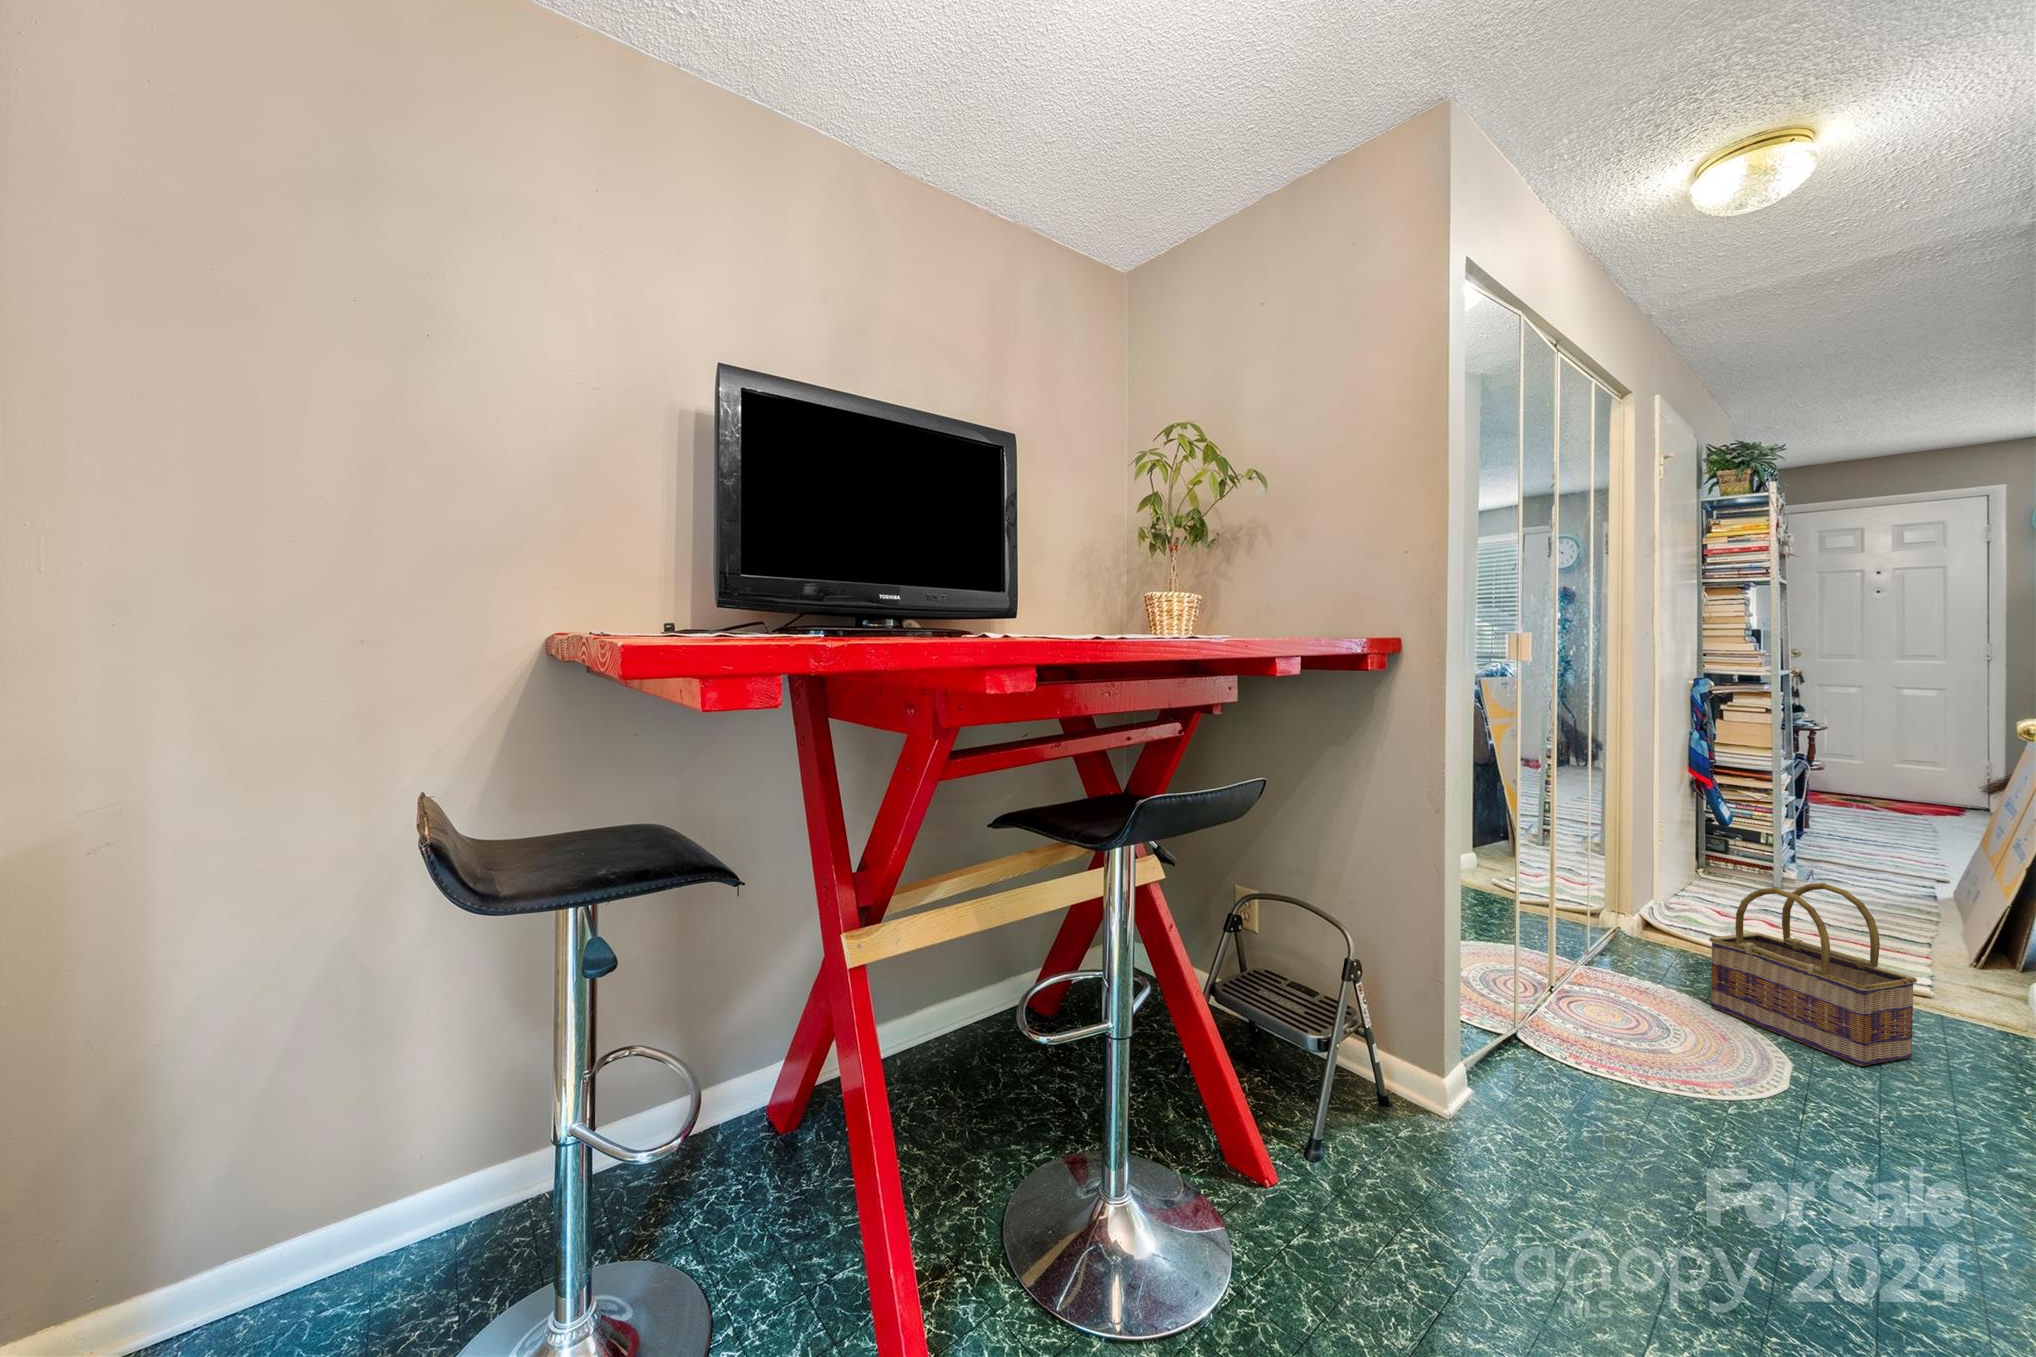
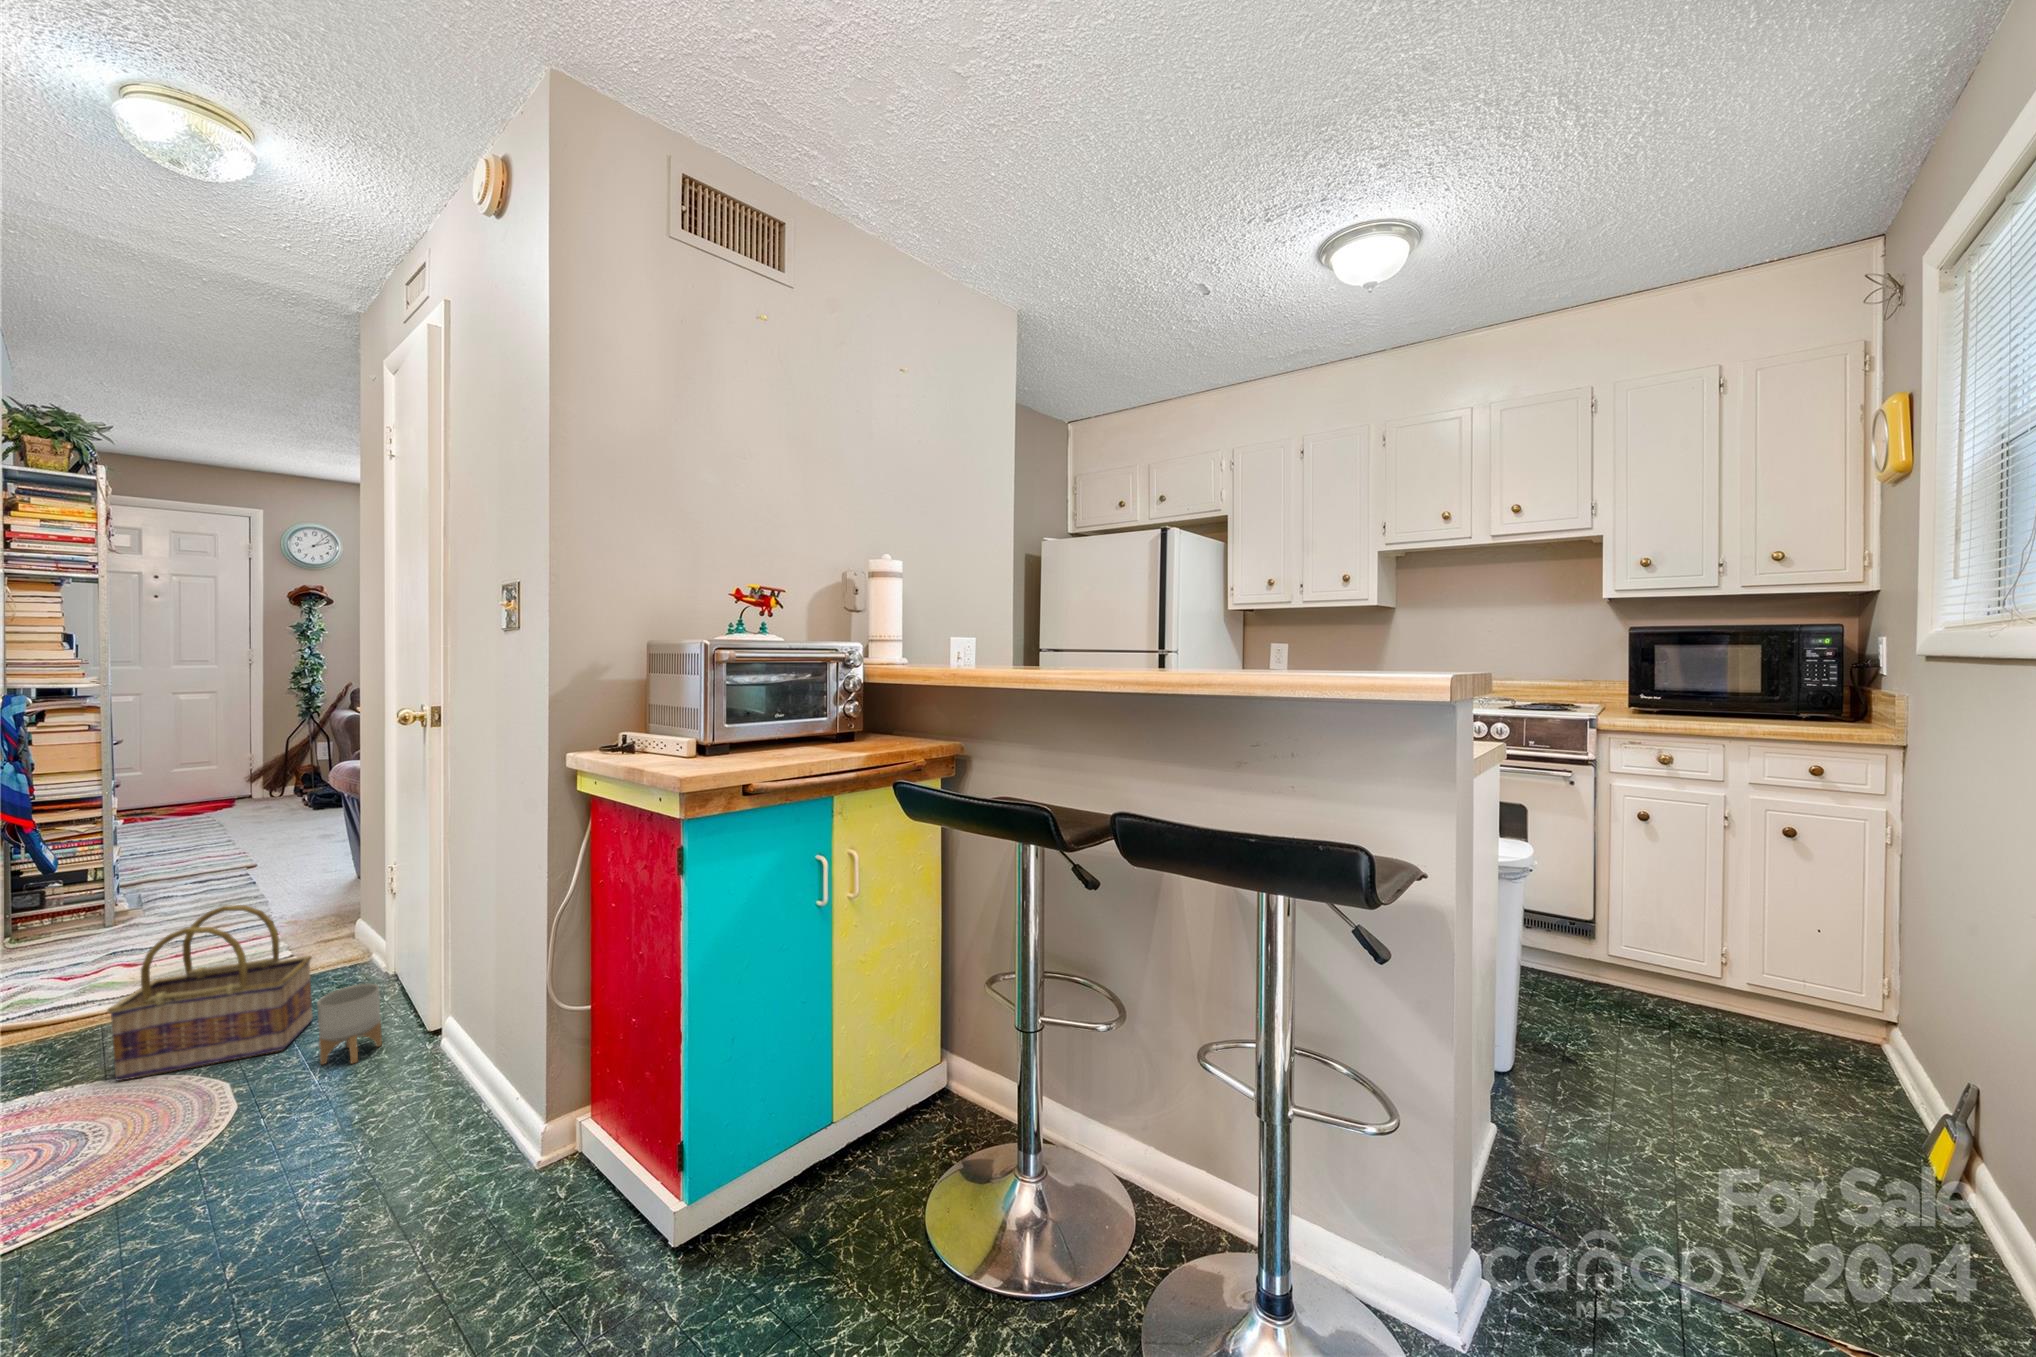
planter: none [1893,1025,1985,1132] -> present [317,984,382,1064]

